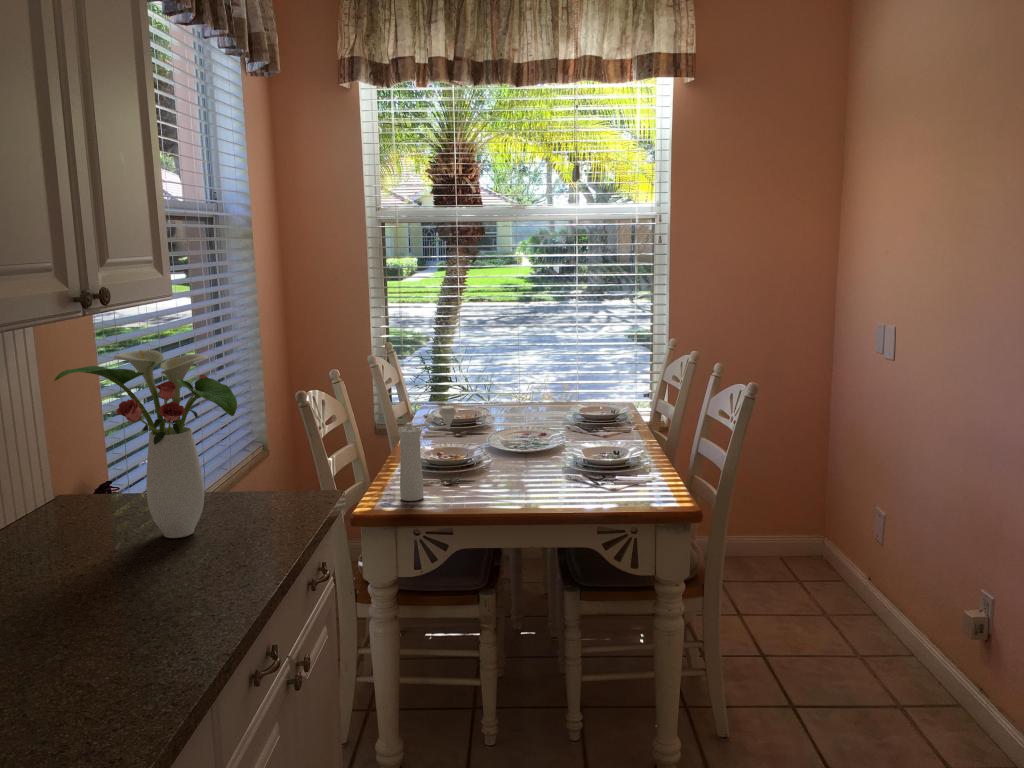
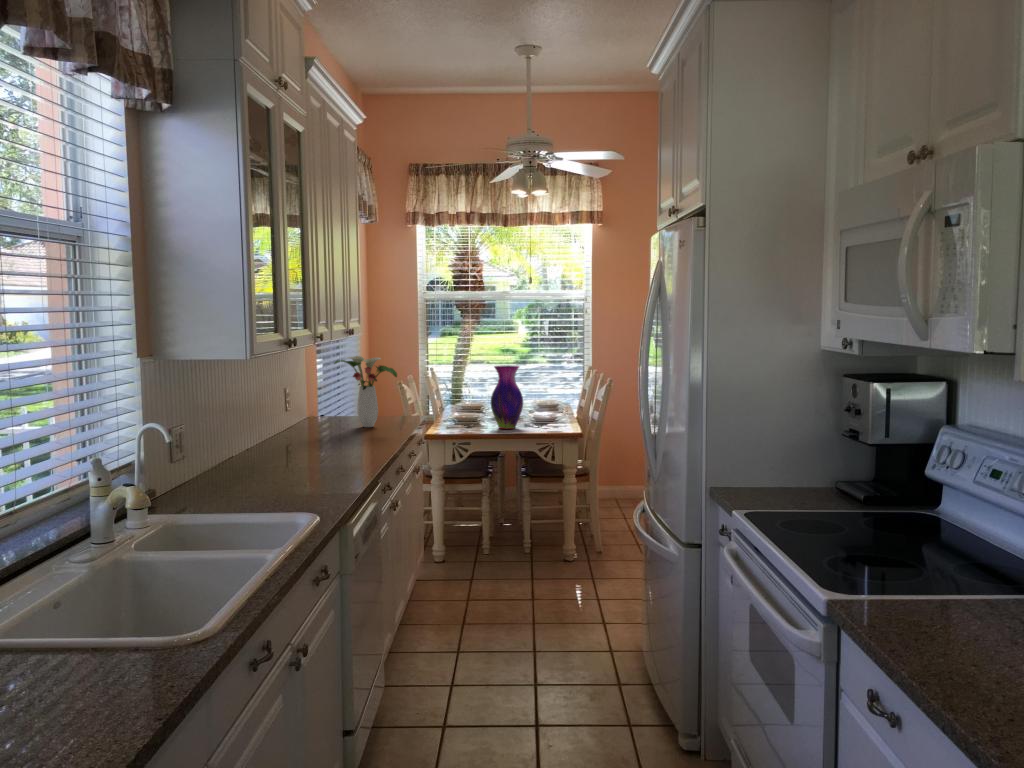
vase: none [495,354,567,497] -> present [491,365,523,429]
pepper mill: present [398,406,457,501] -> none [447,389,473,430]

